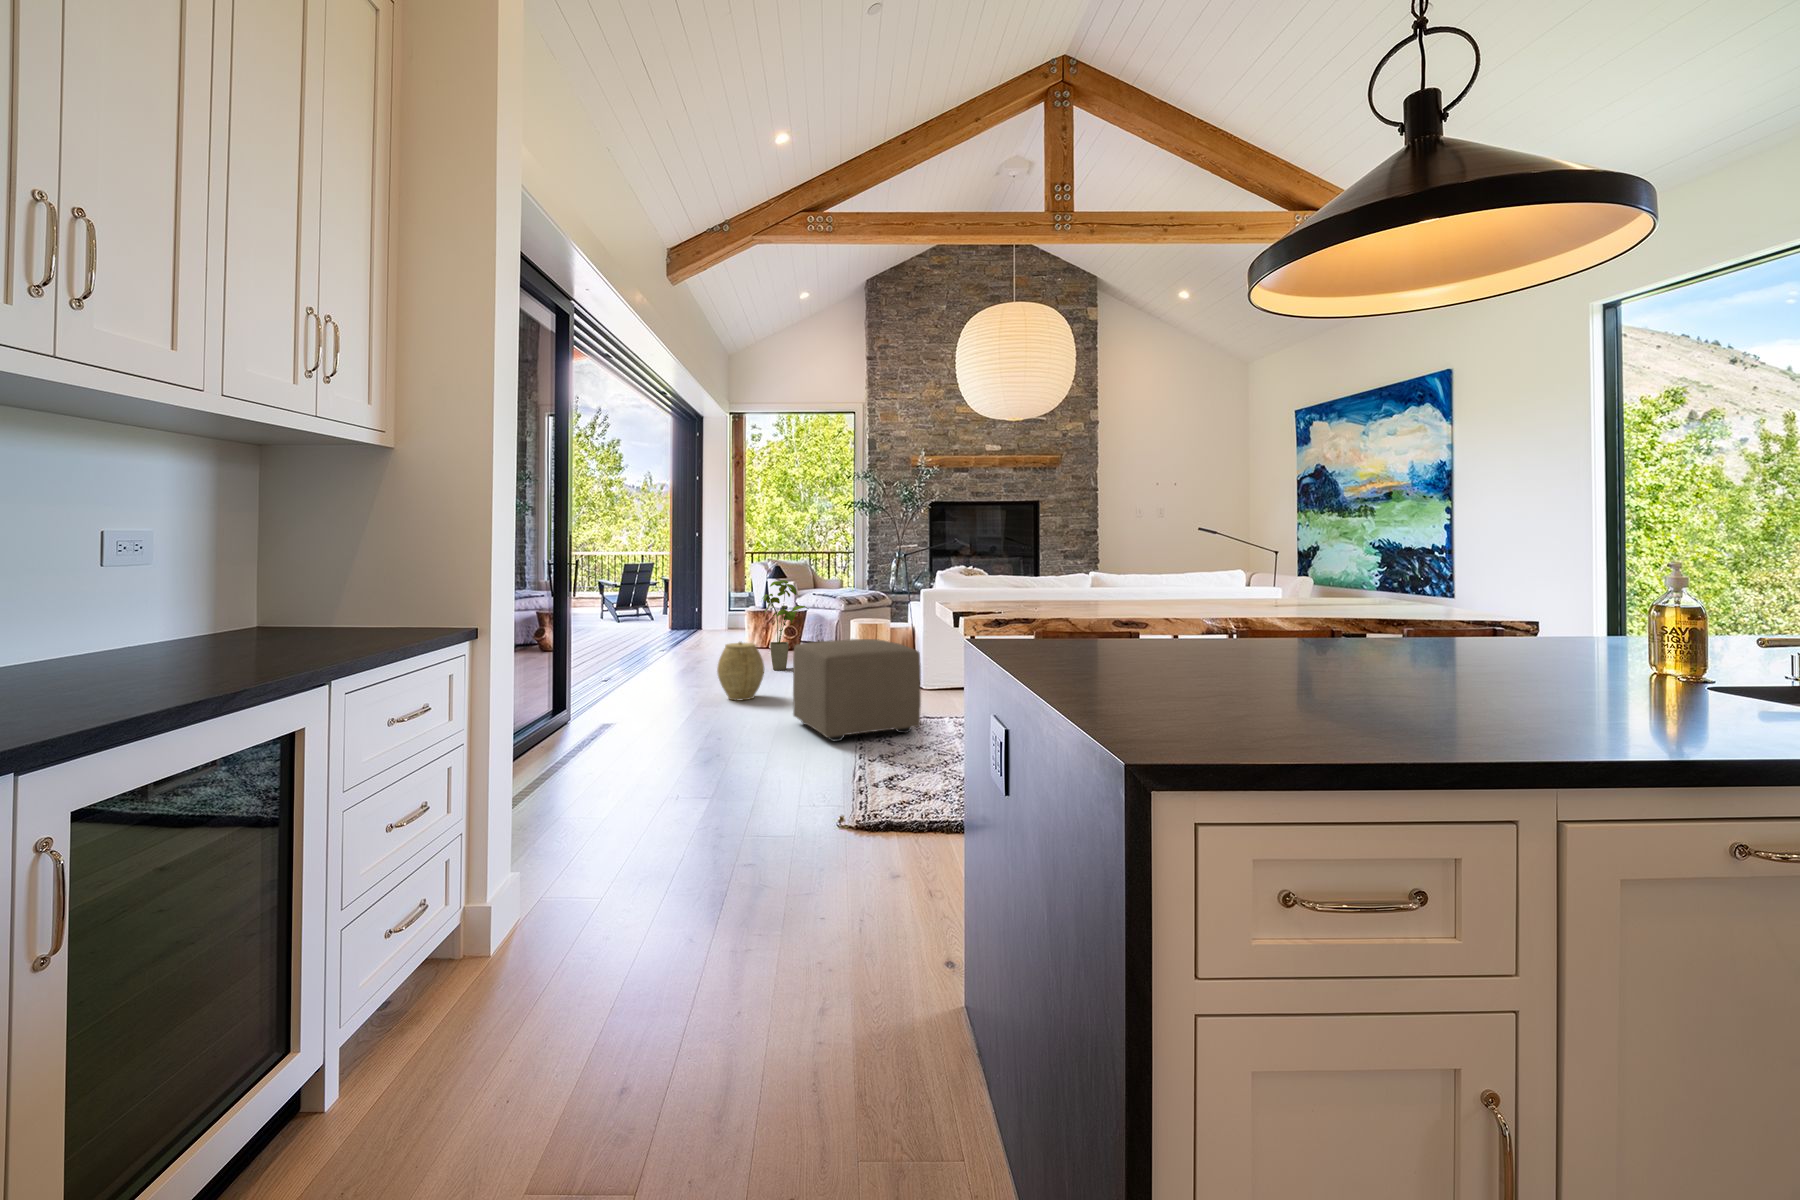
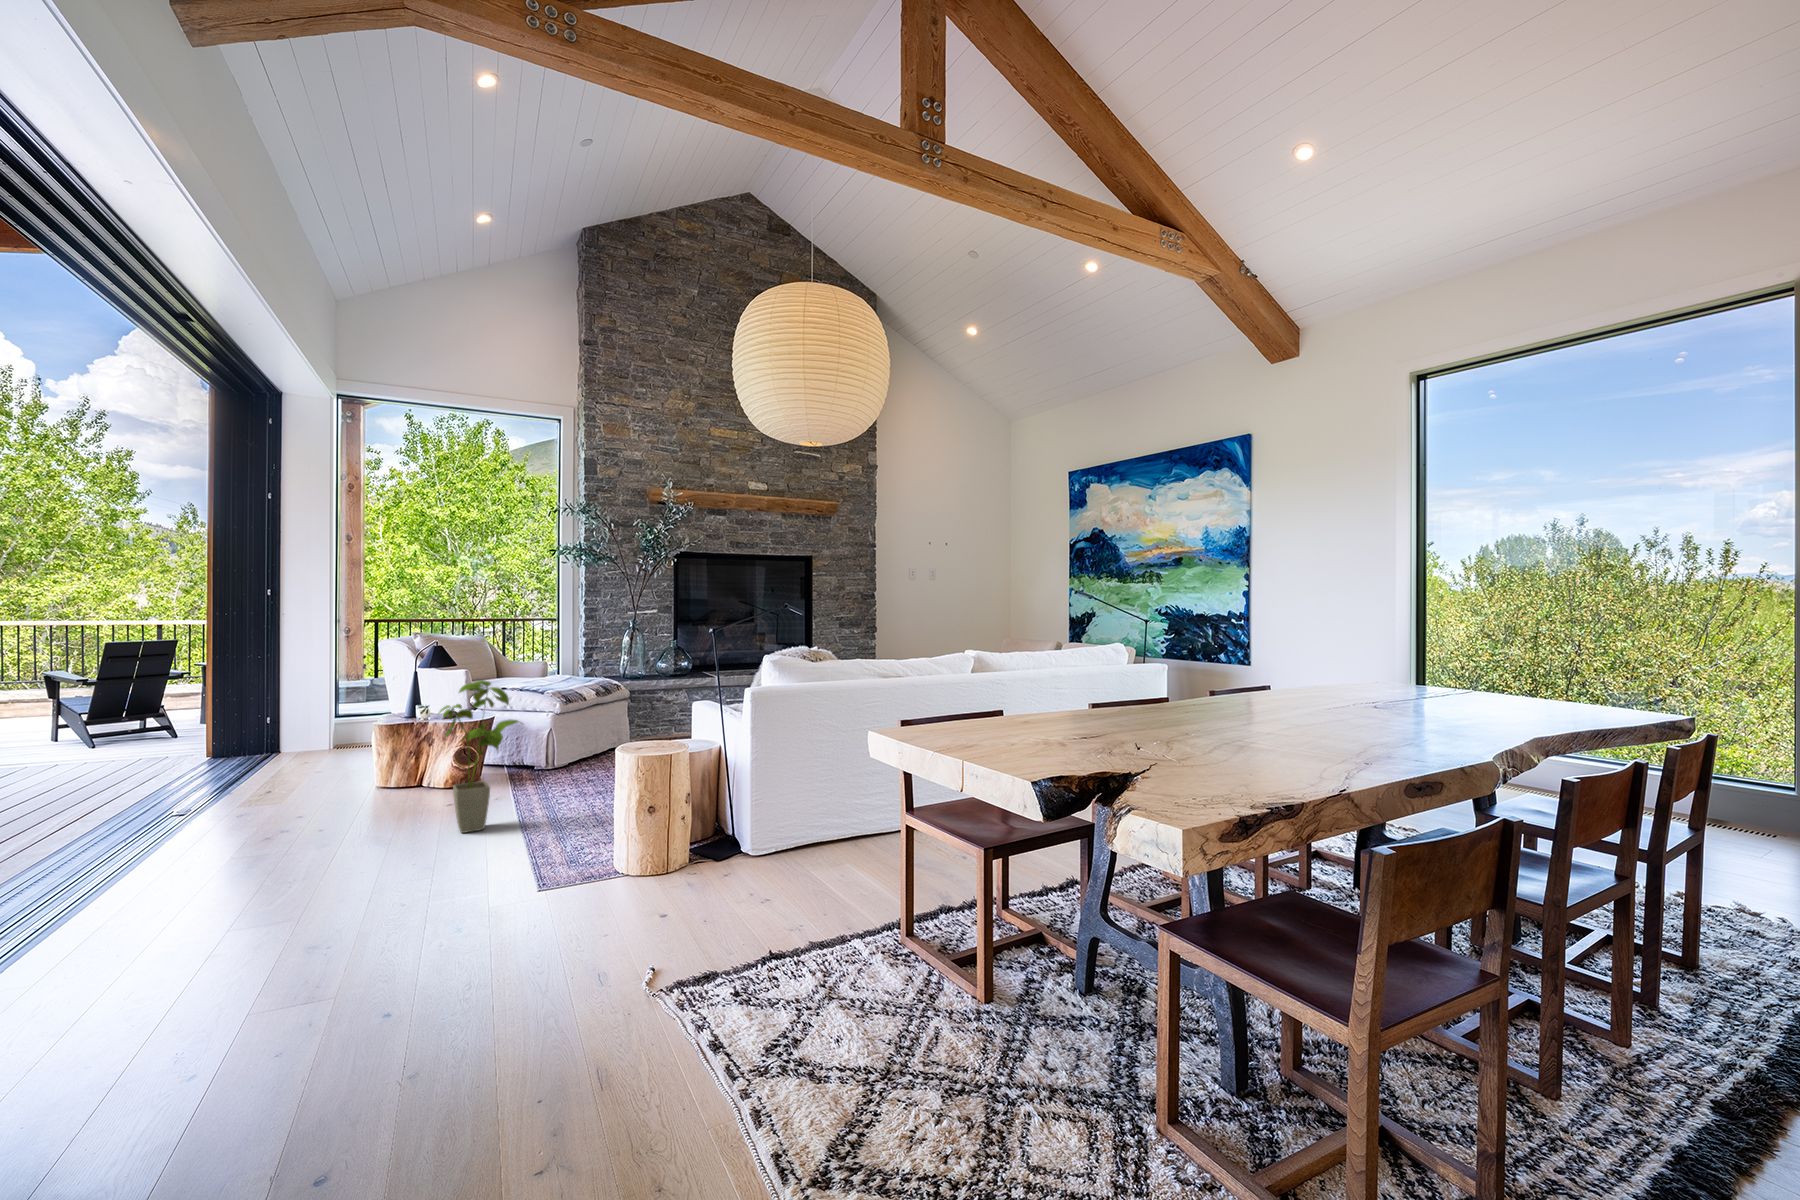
ottoman: present [793,639,921,741] -> none [573,794,830,1029]
woven basket: present [717,642,764,700] -> none [375,810,476,929]

